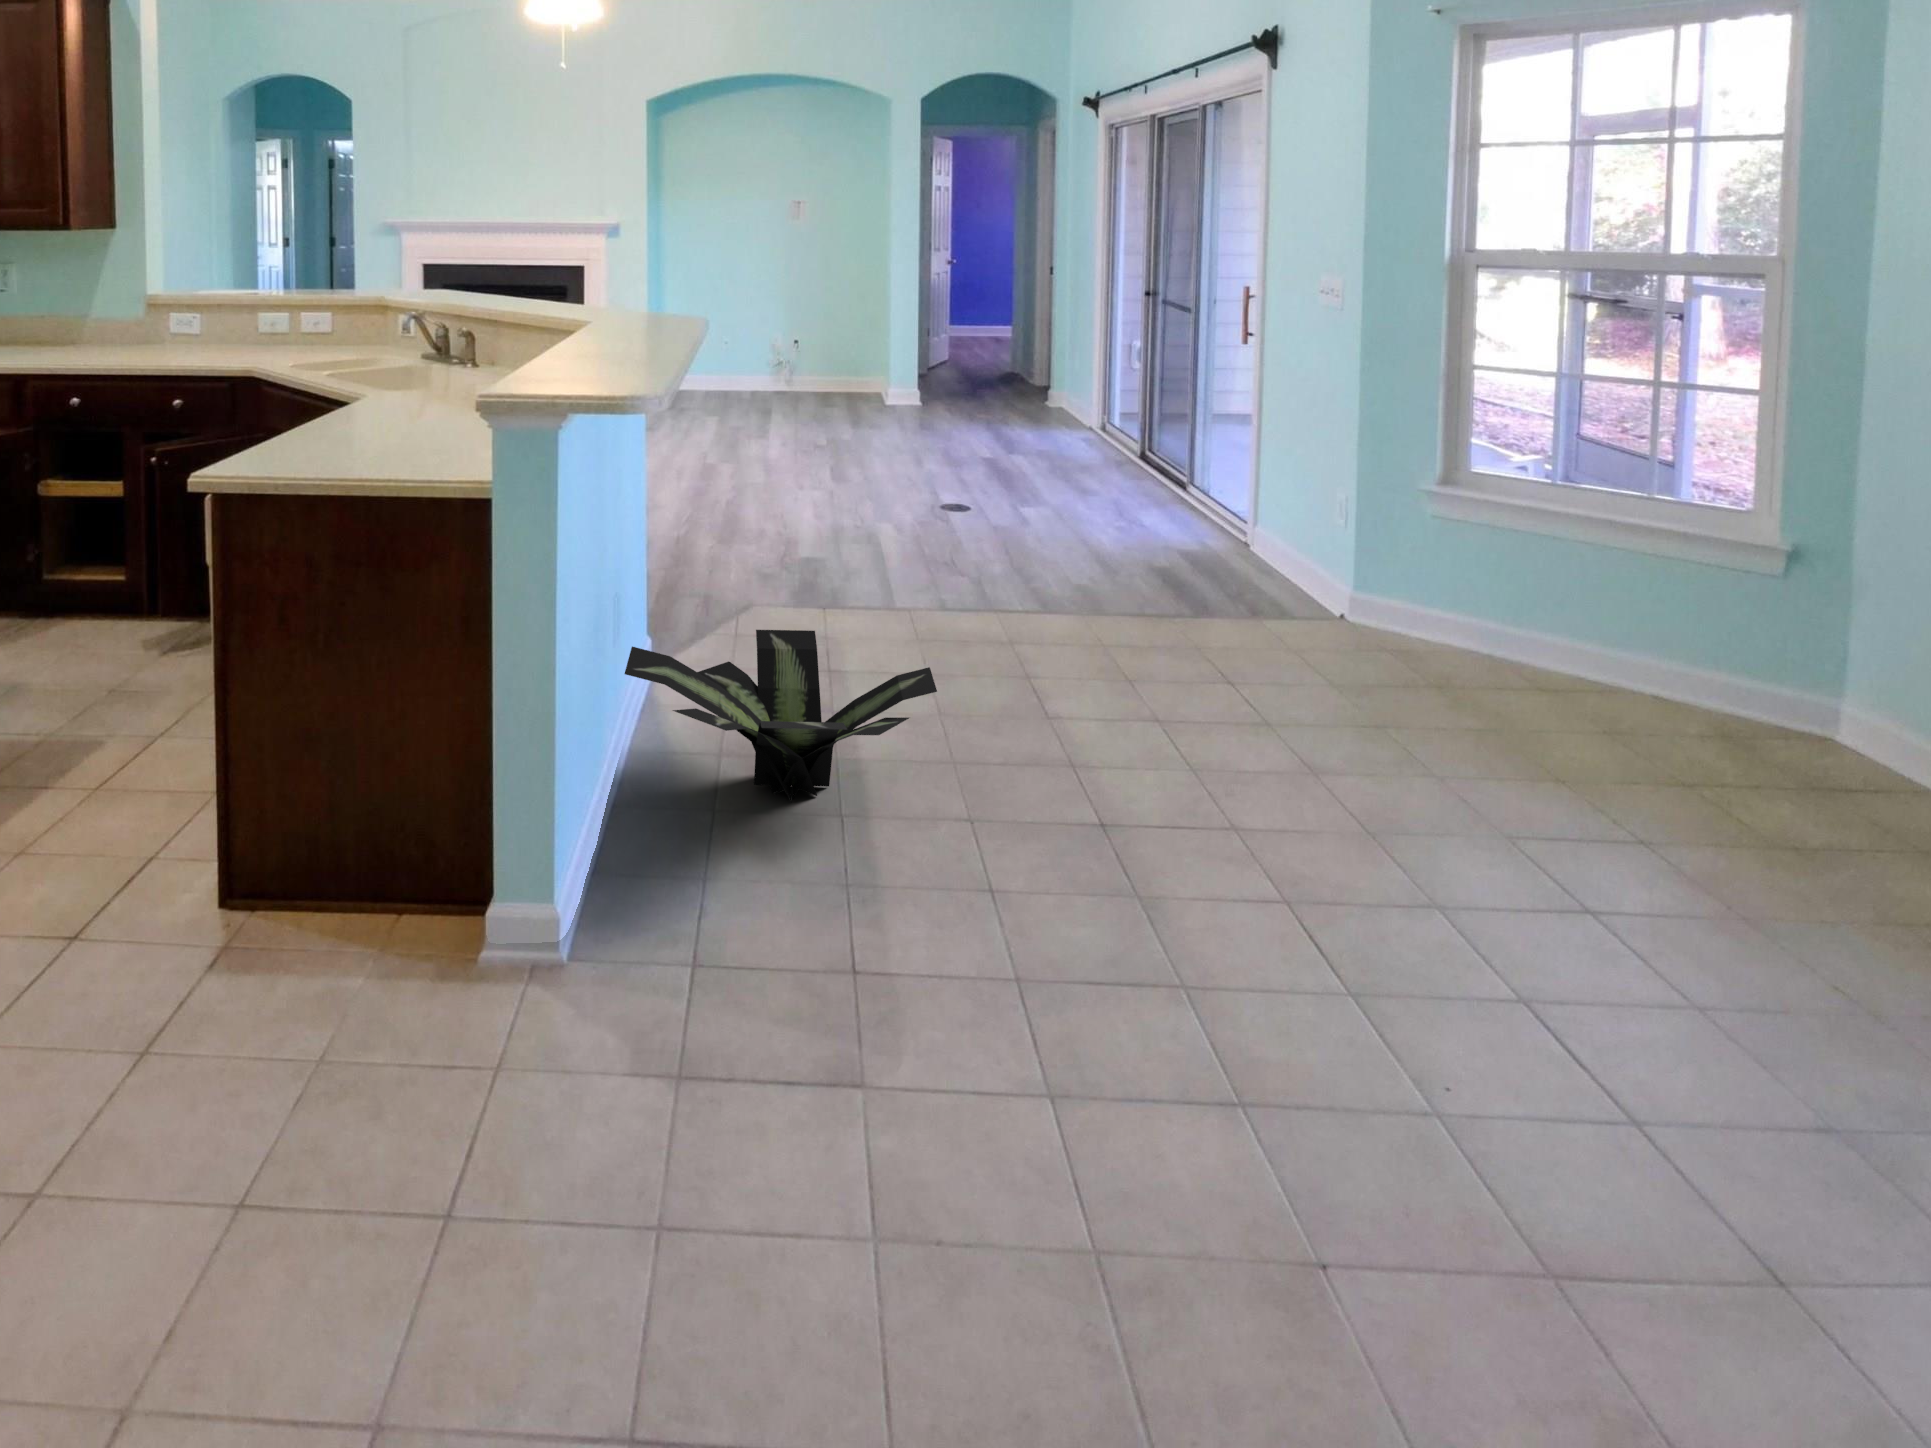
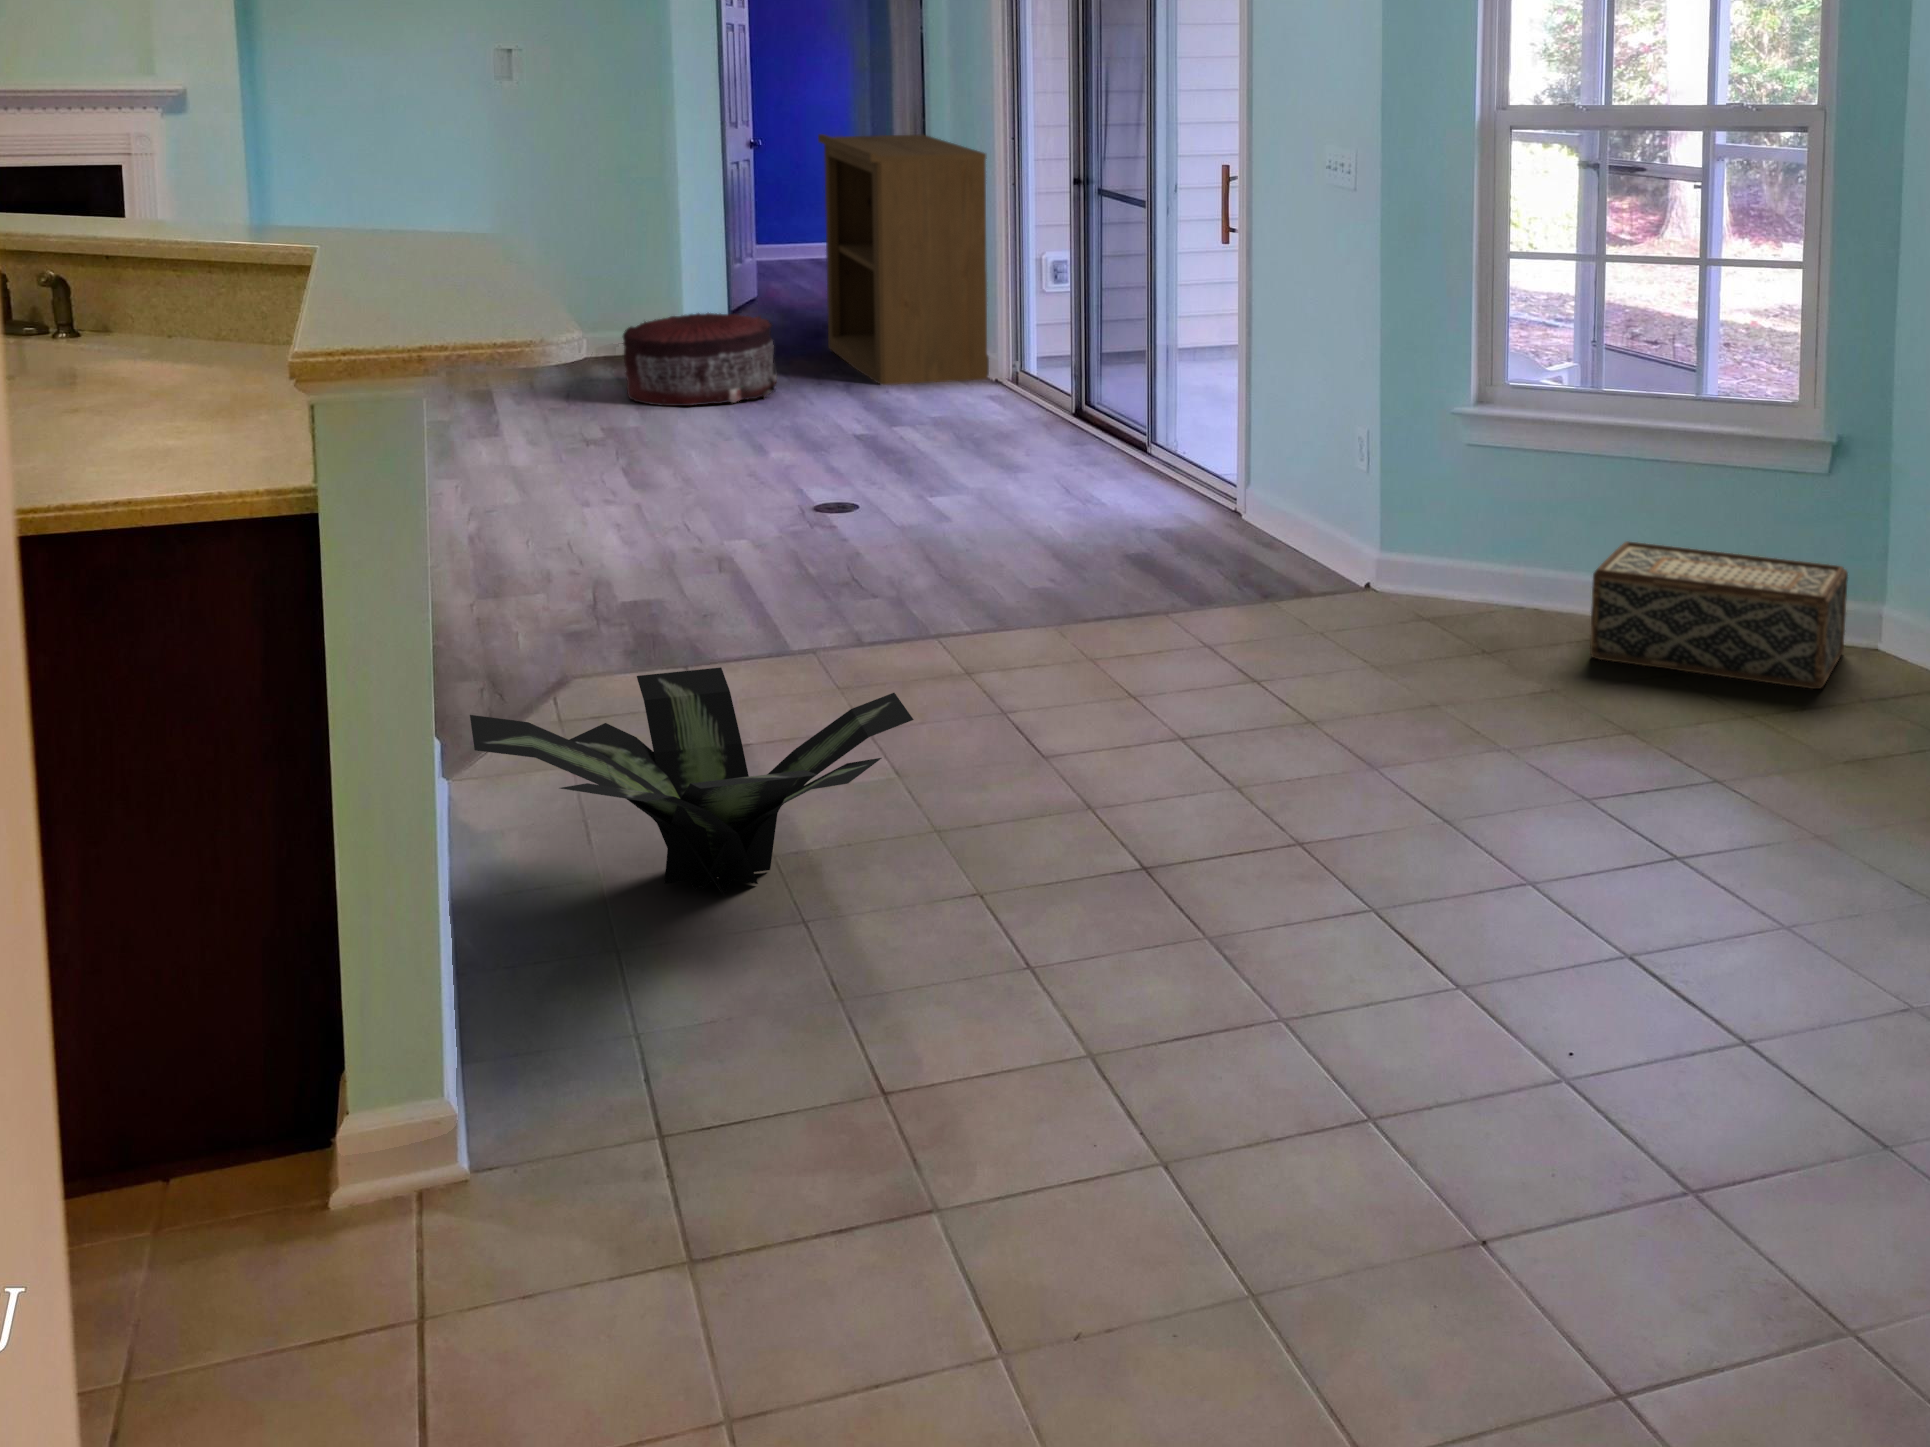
bookshelf: none [982,255,1092,430] -> present [818,134,989,385]
pouf: none [841,370,940,432] -> present [623,313,777,406]
woven basket: none [1525,610,1778,762] -> present [1590,542,1848,689]

